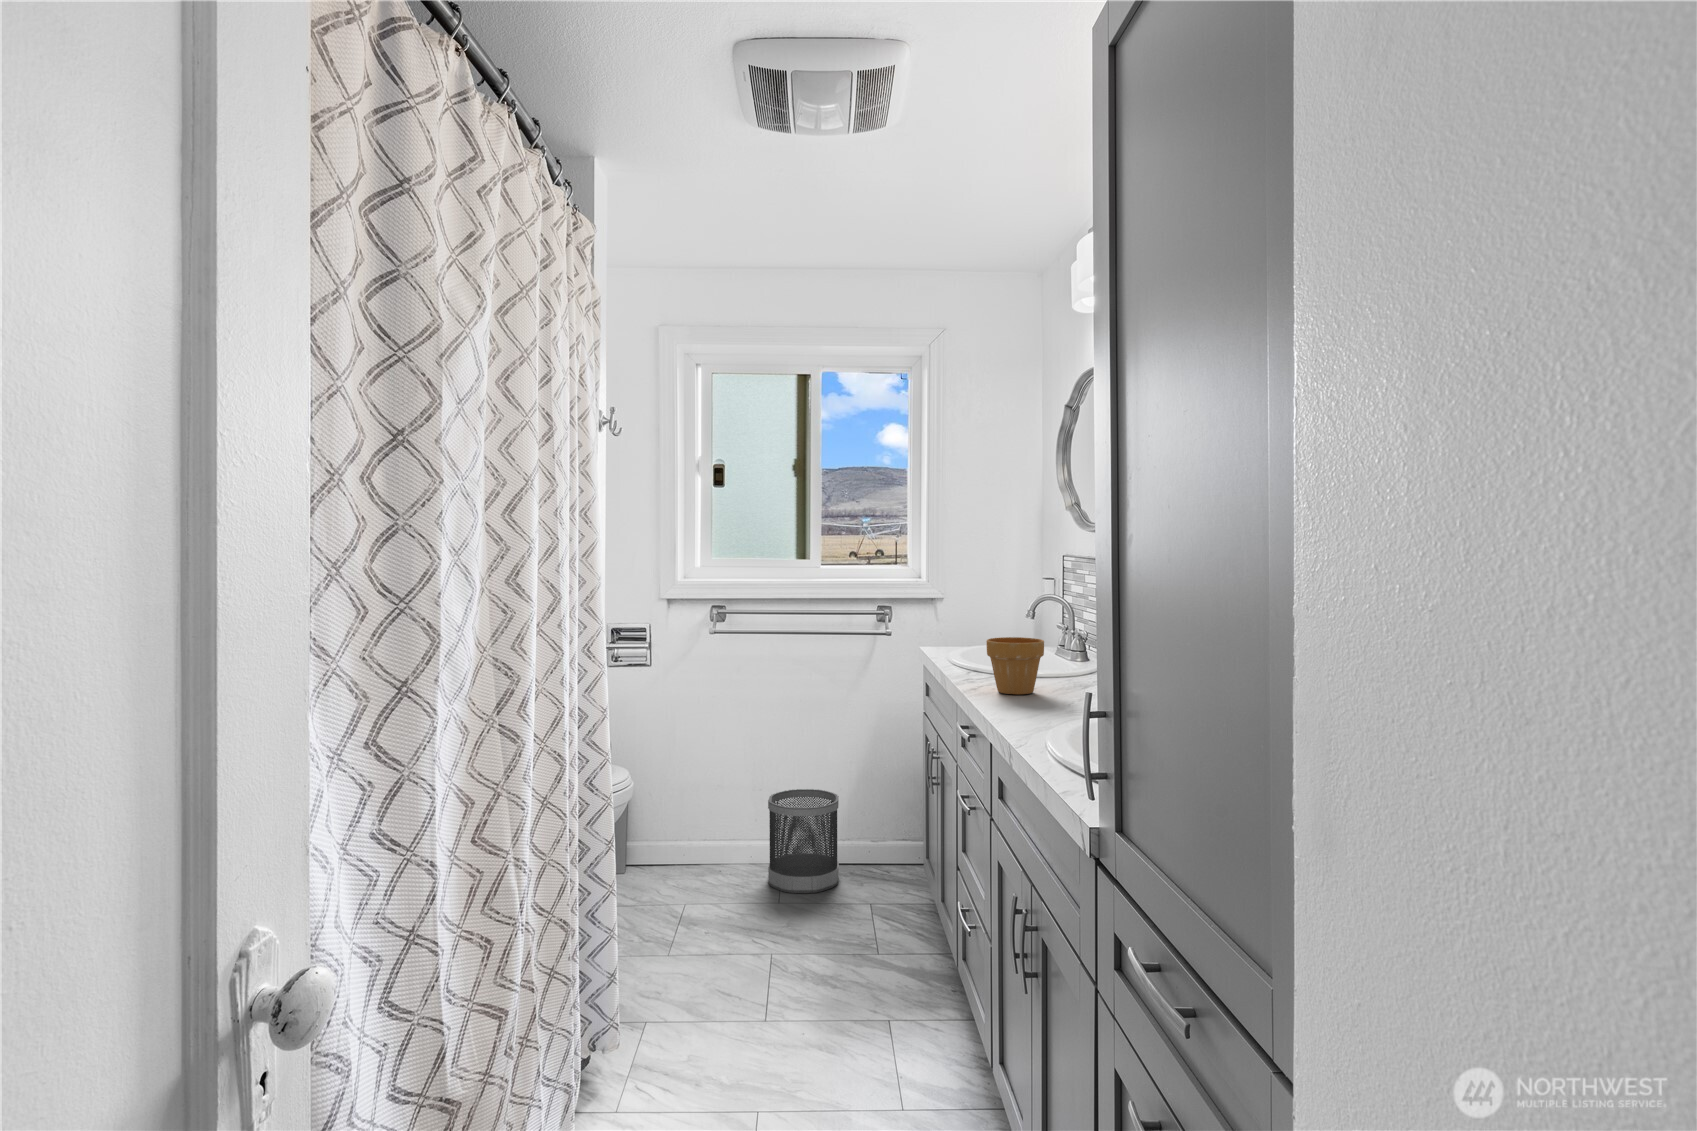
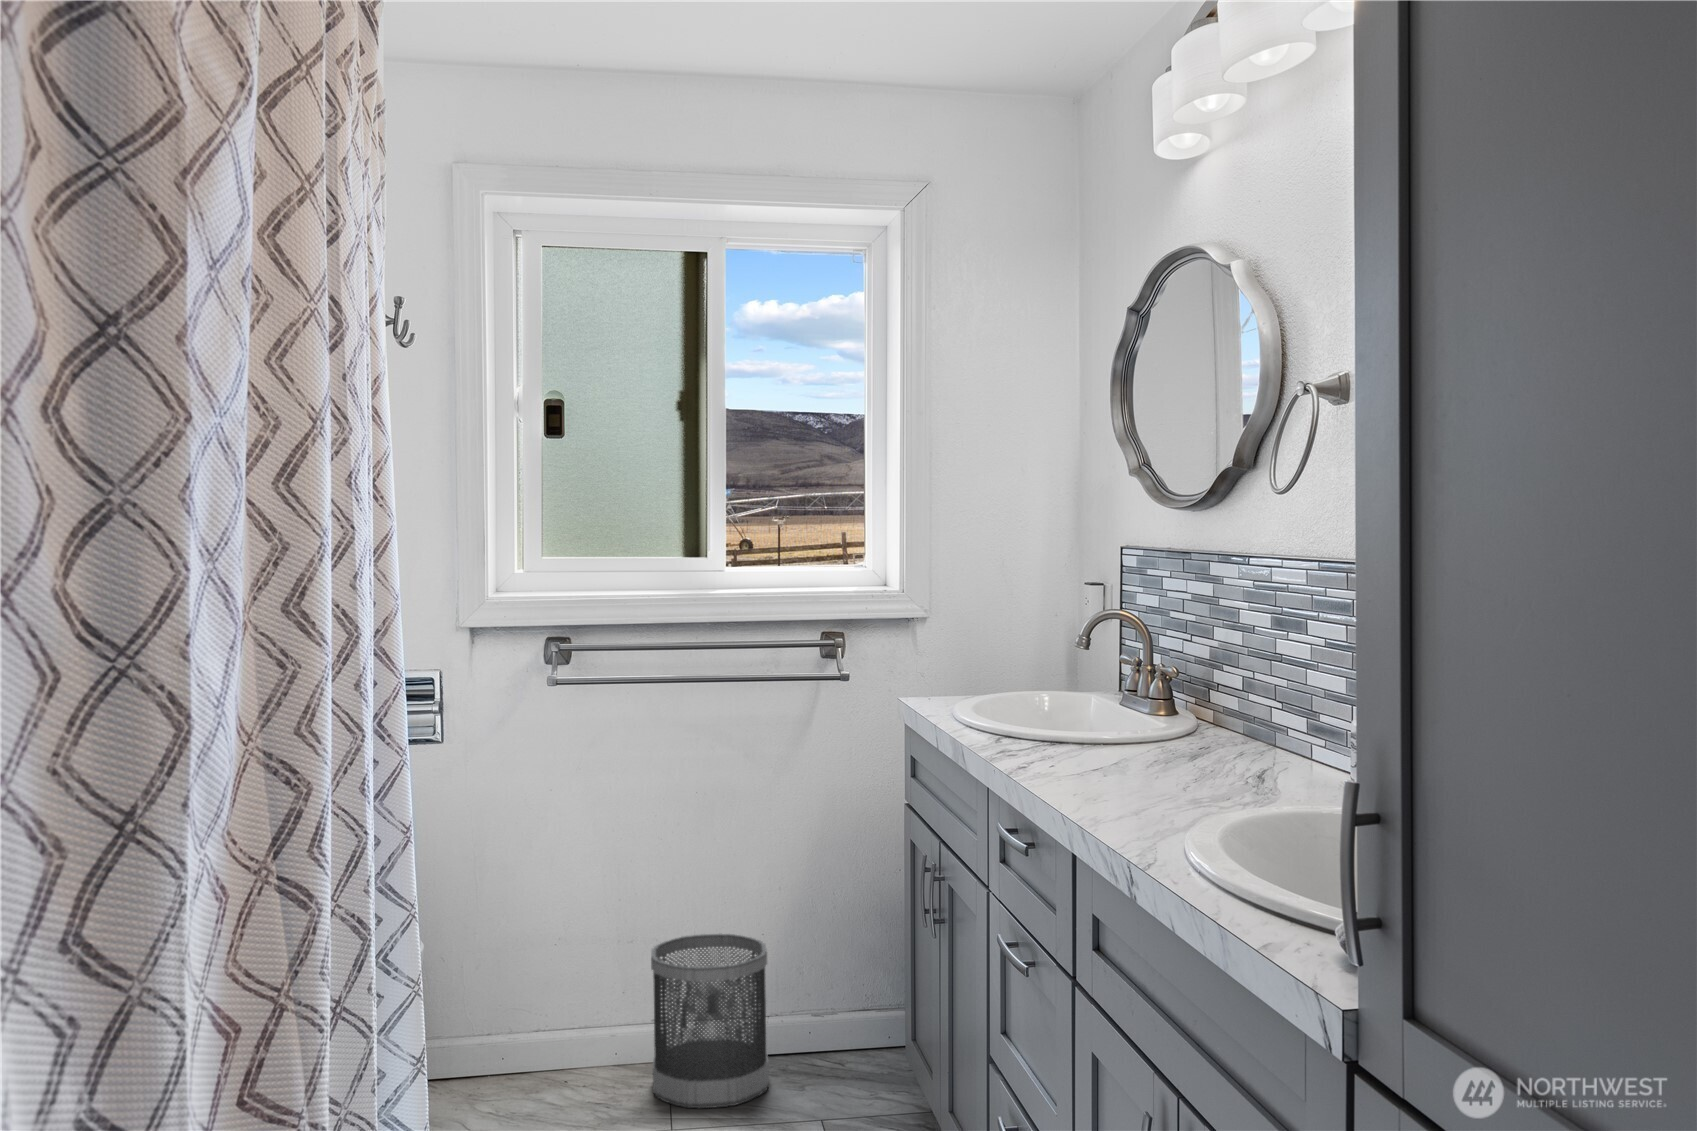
flower pot: present [986,637,1044,694] -> none [1056,681,1151,776]

